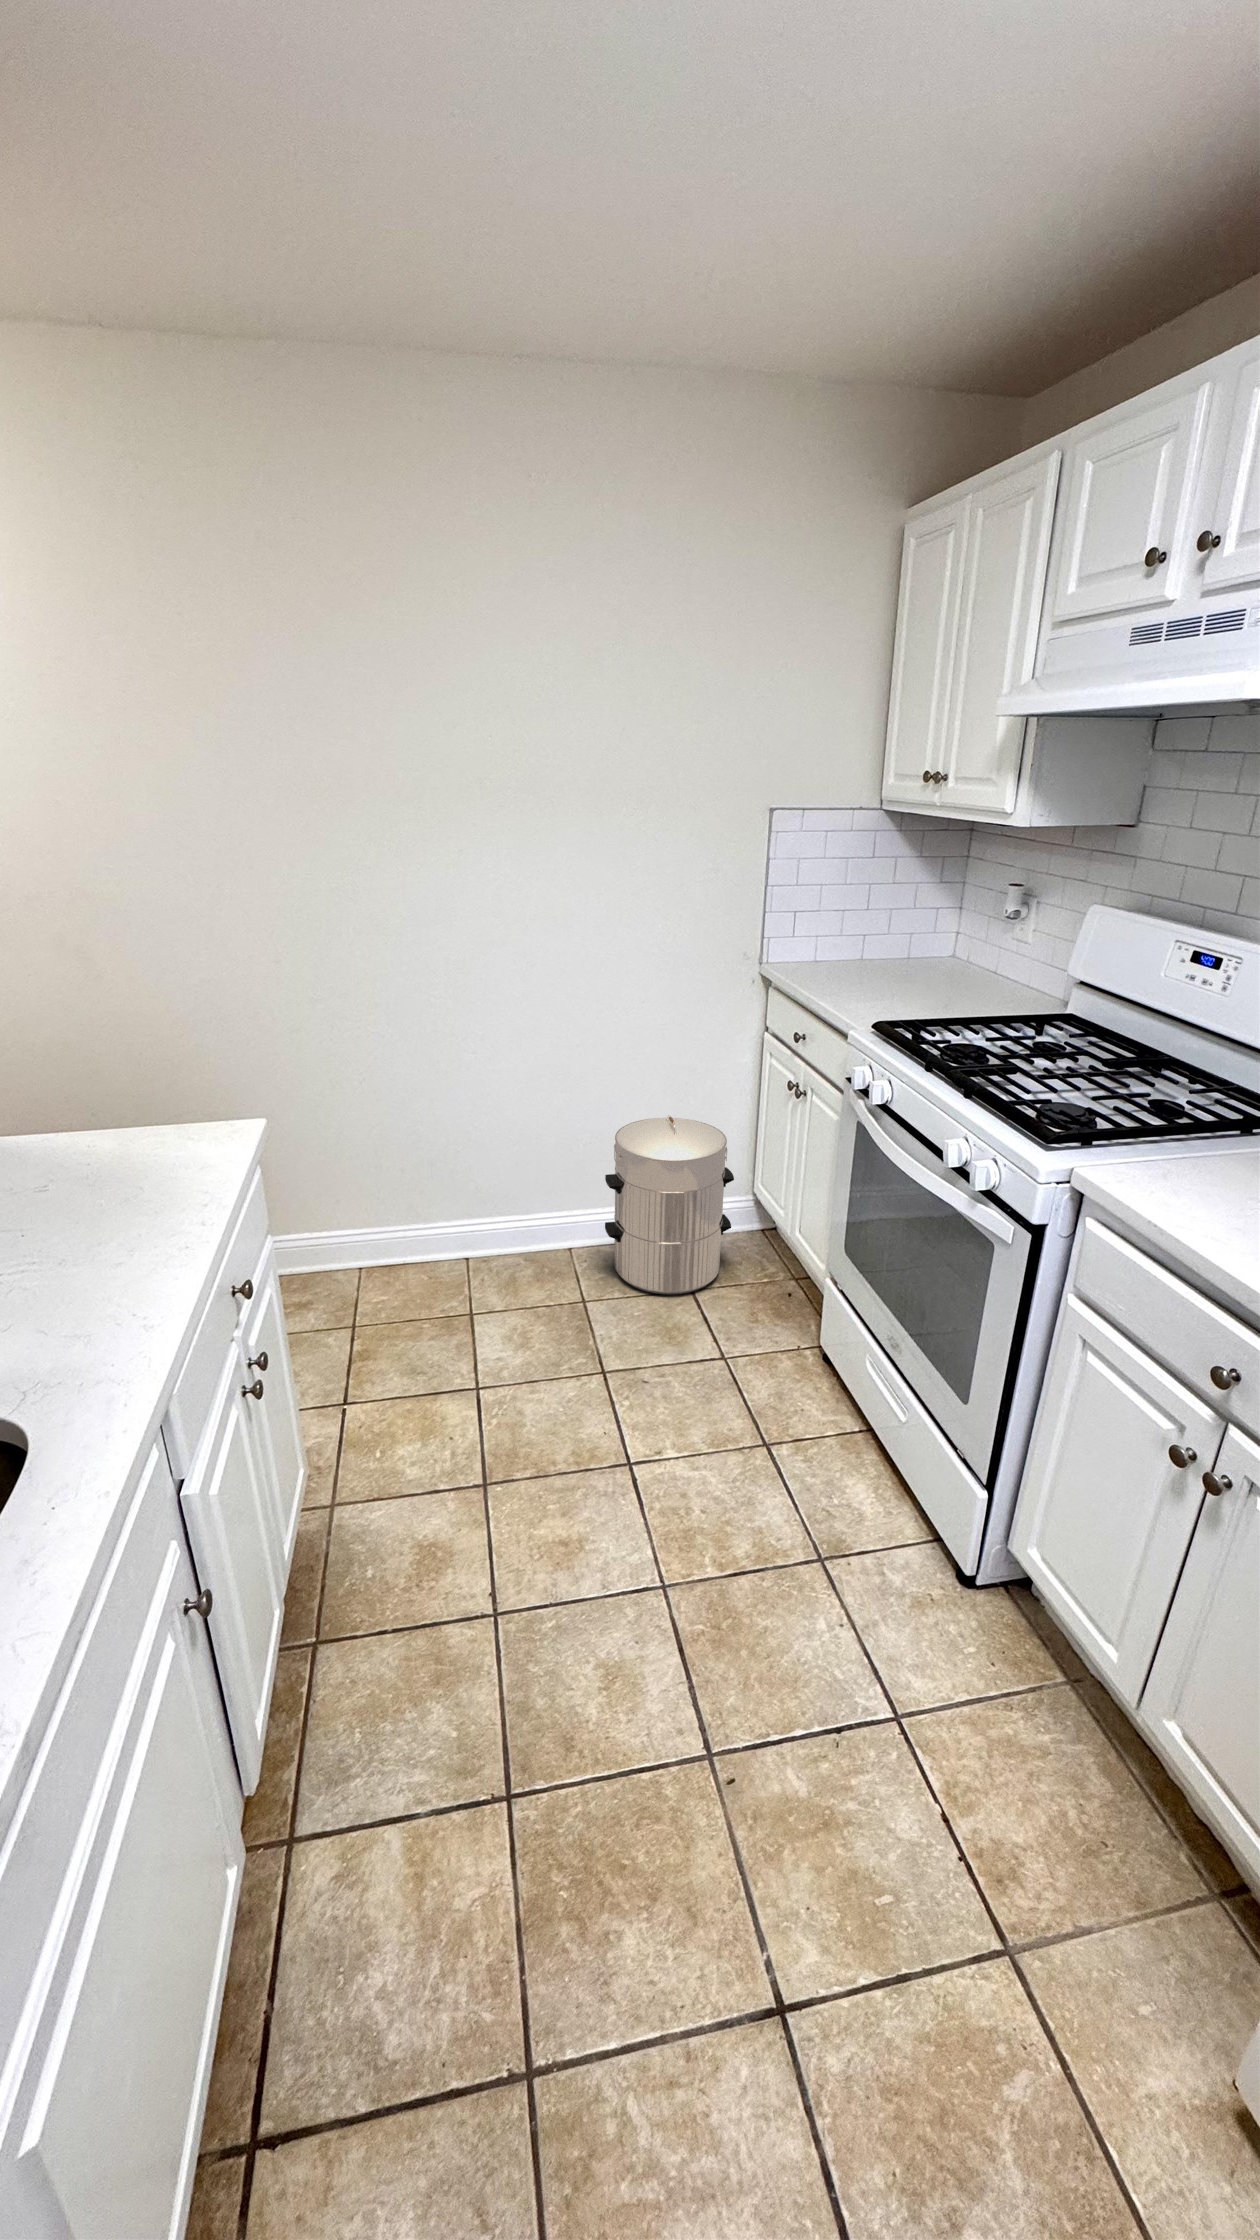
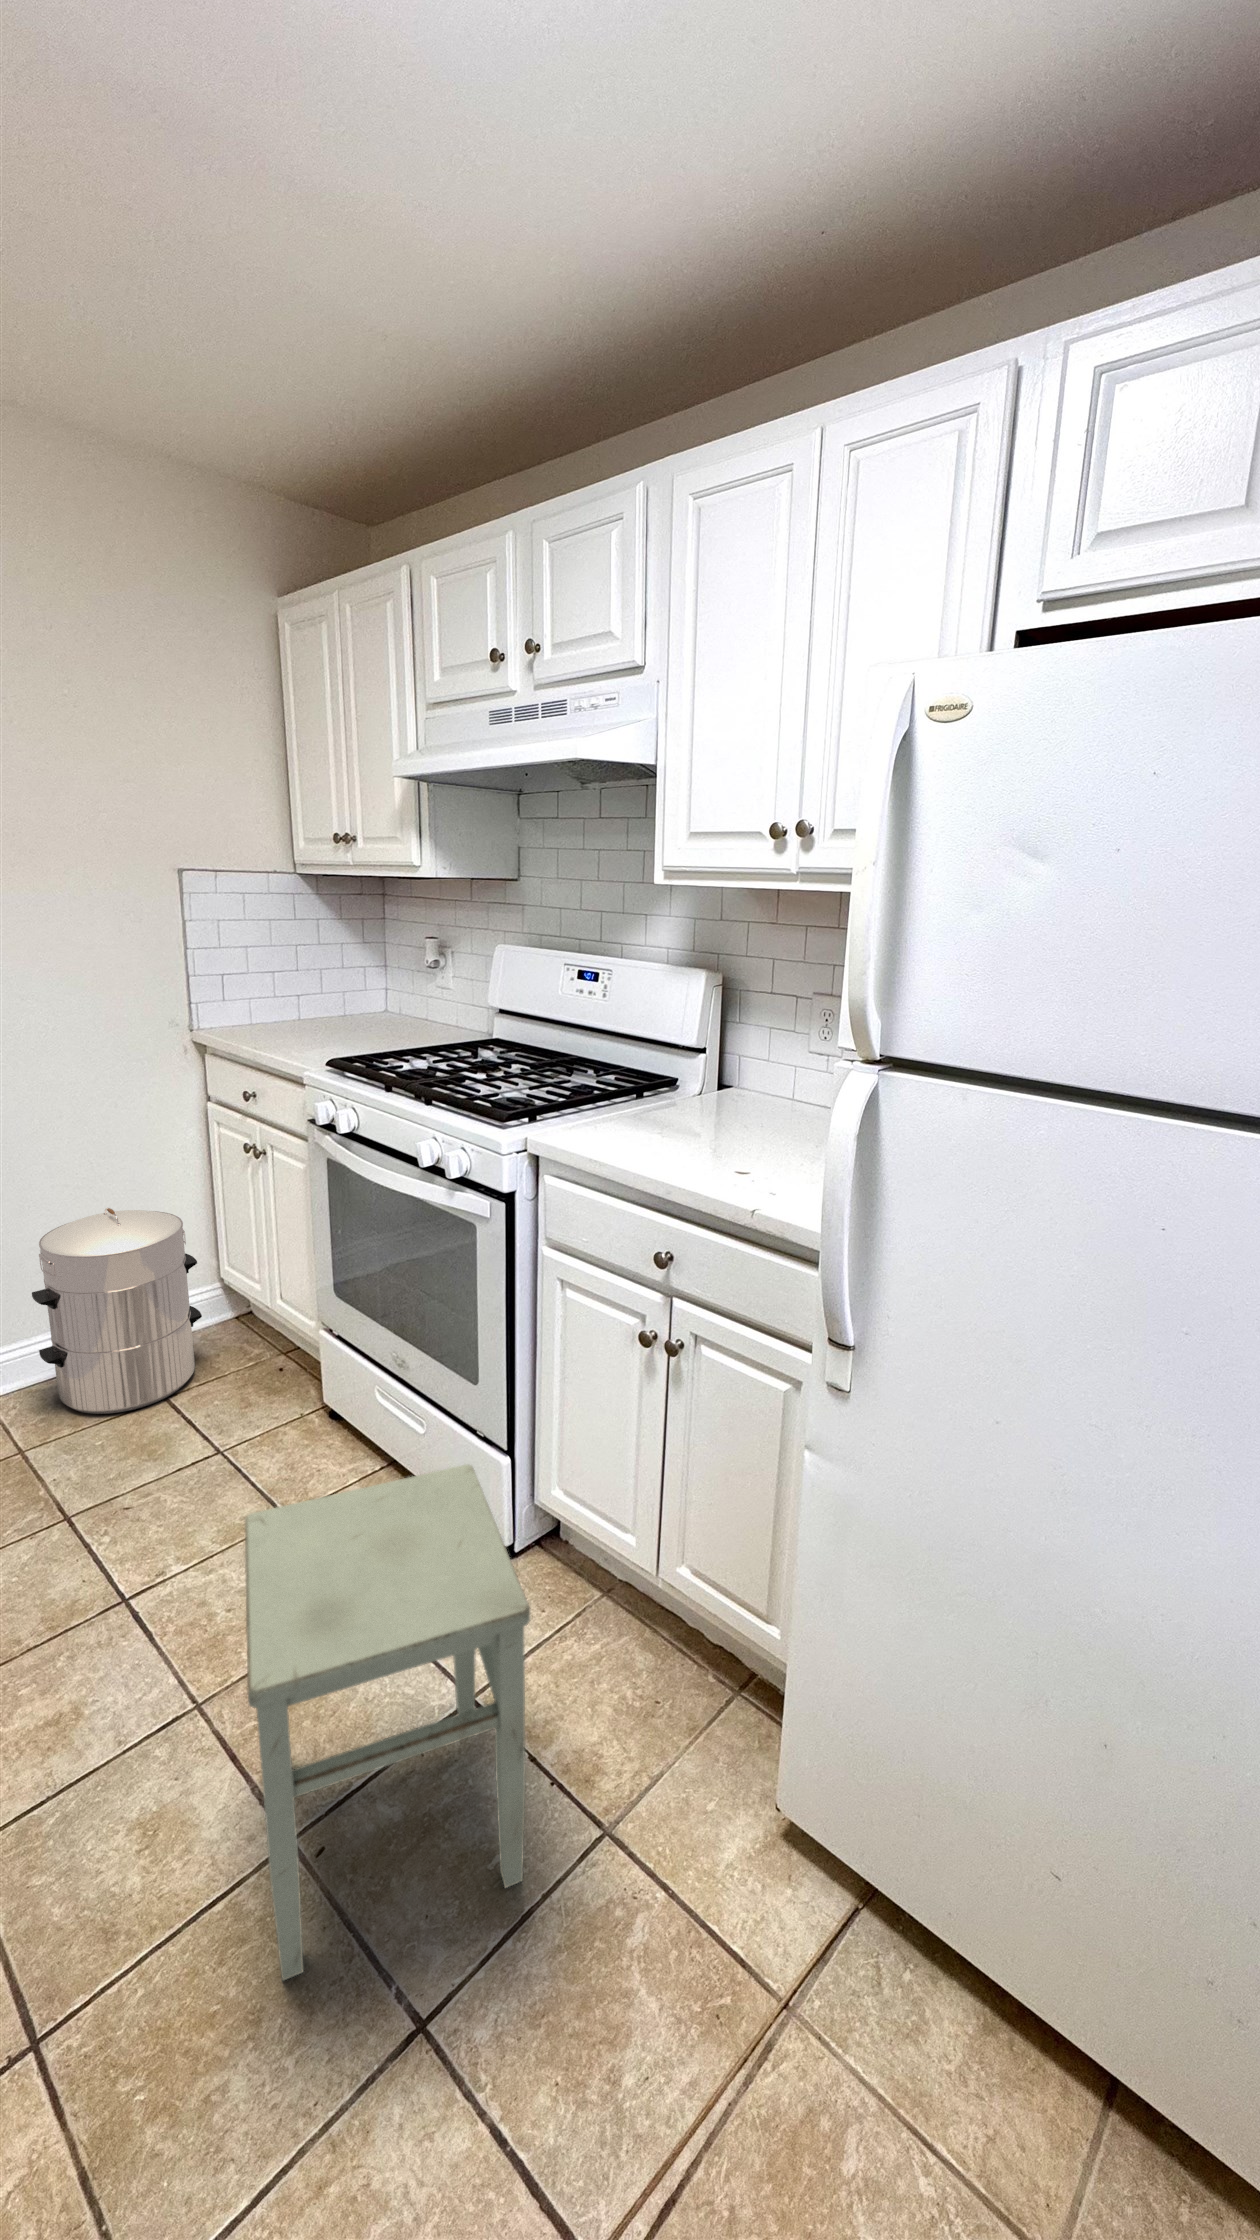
stool: none [678,1468,958,1937] -> present [245,1464,530,1980]

